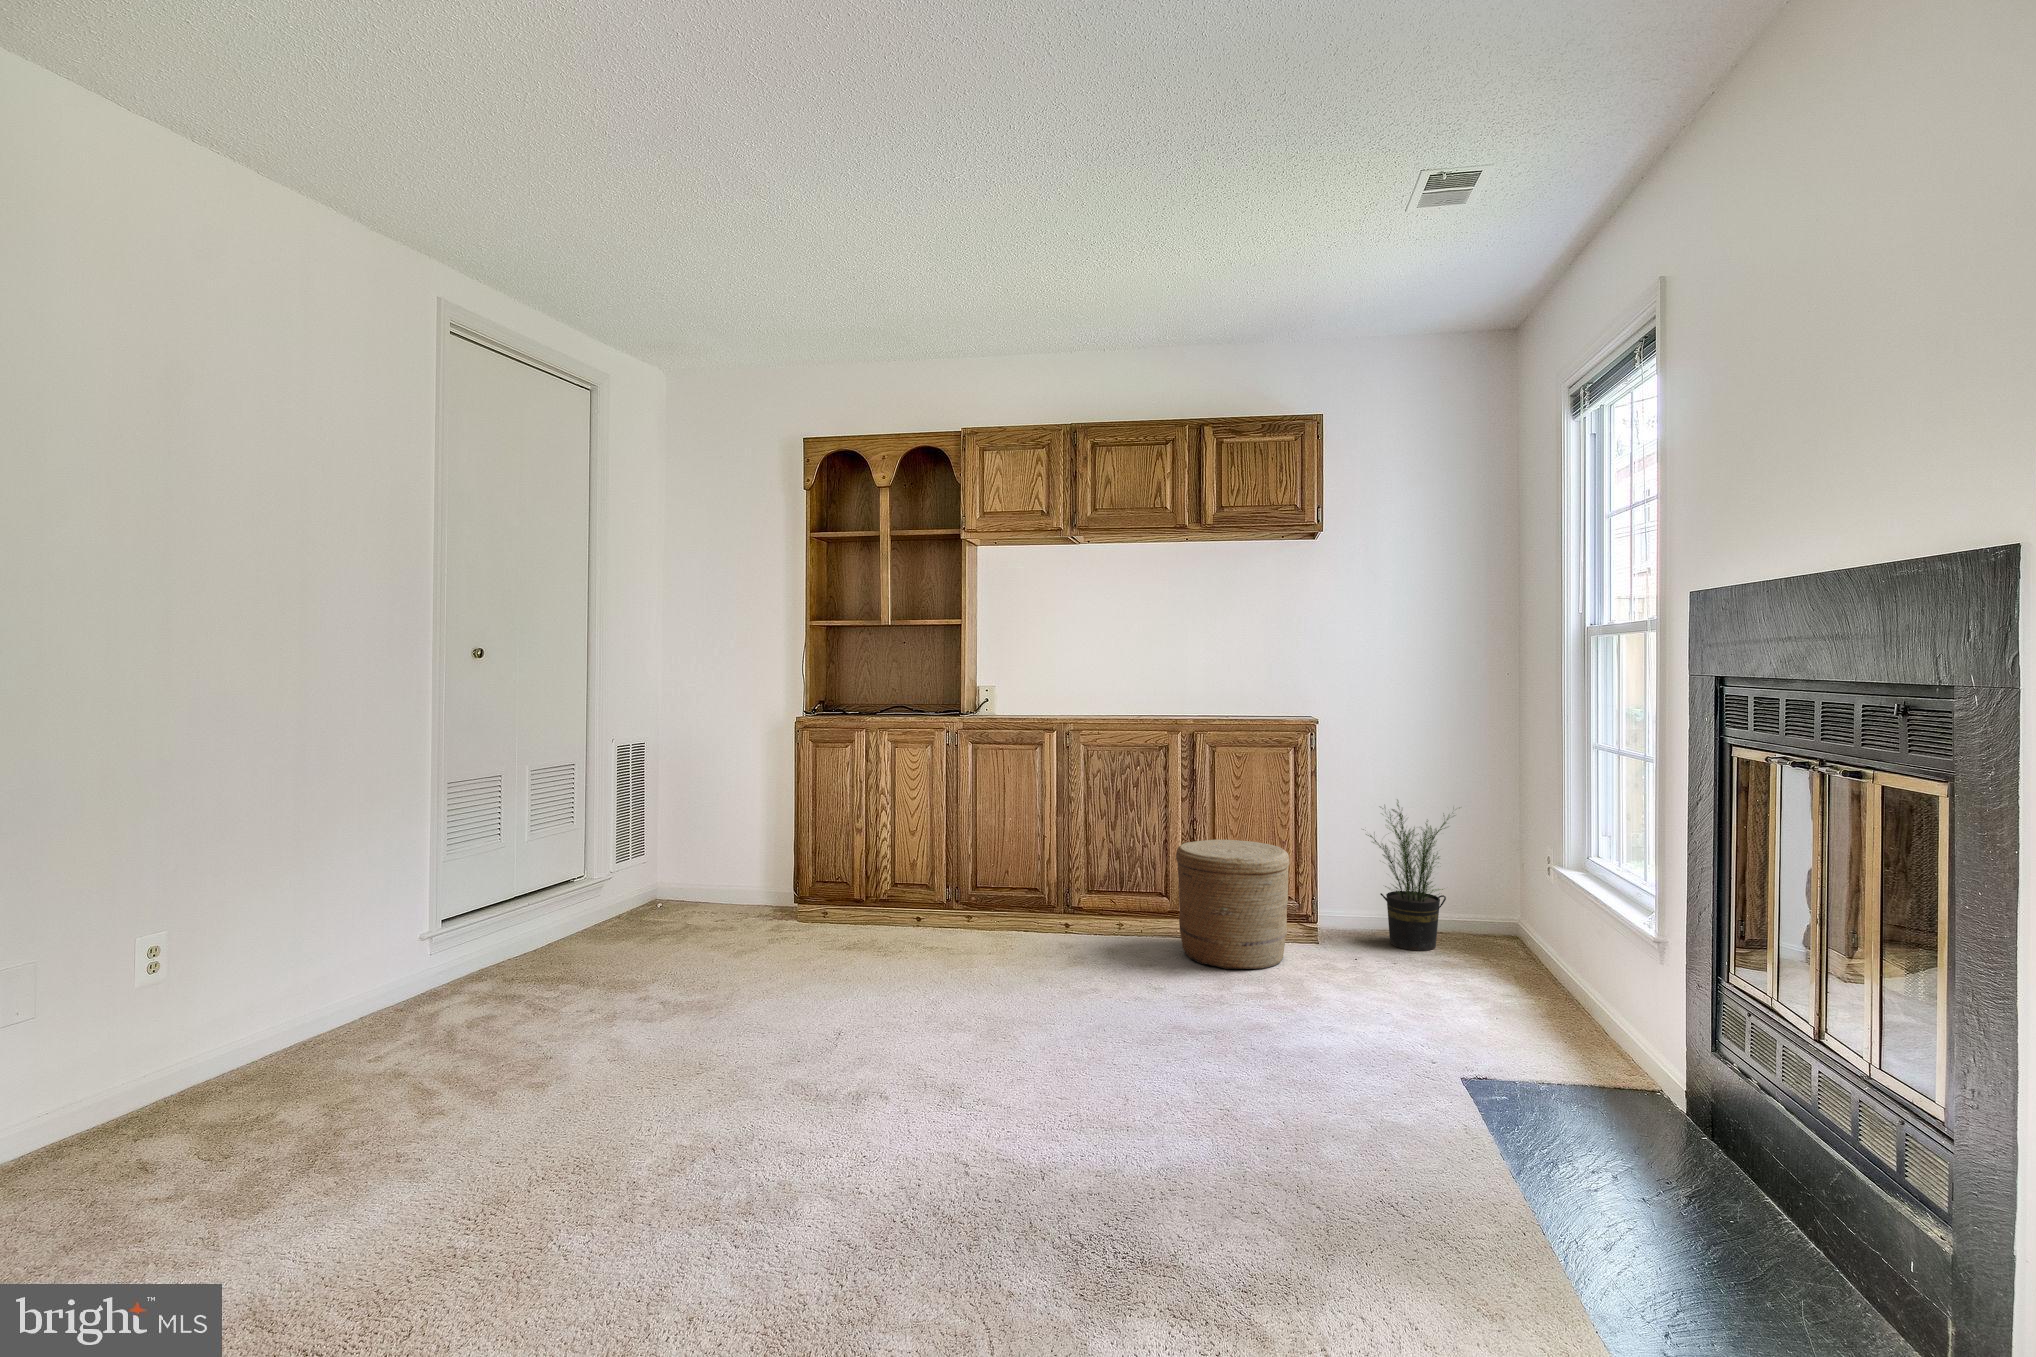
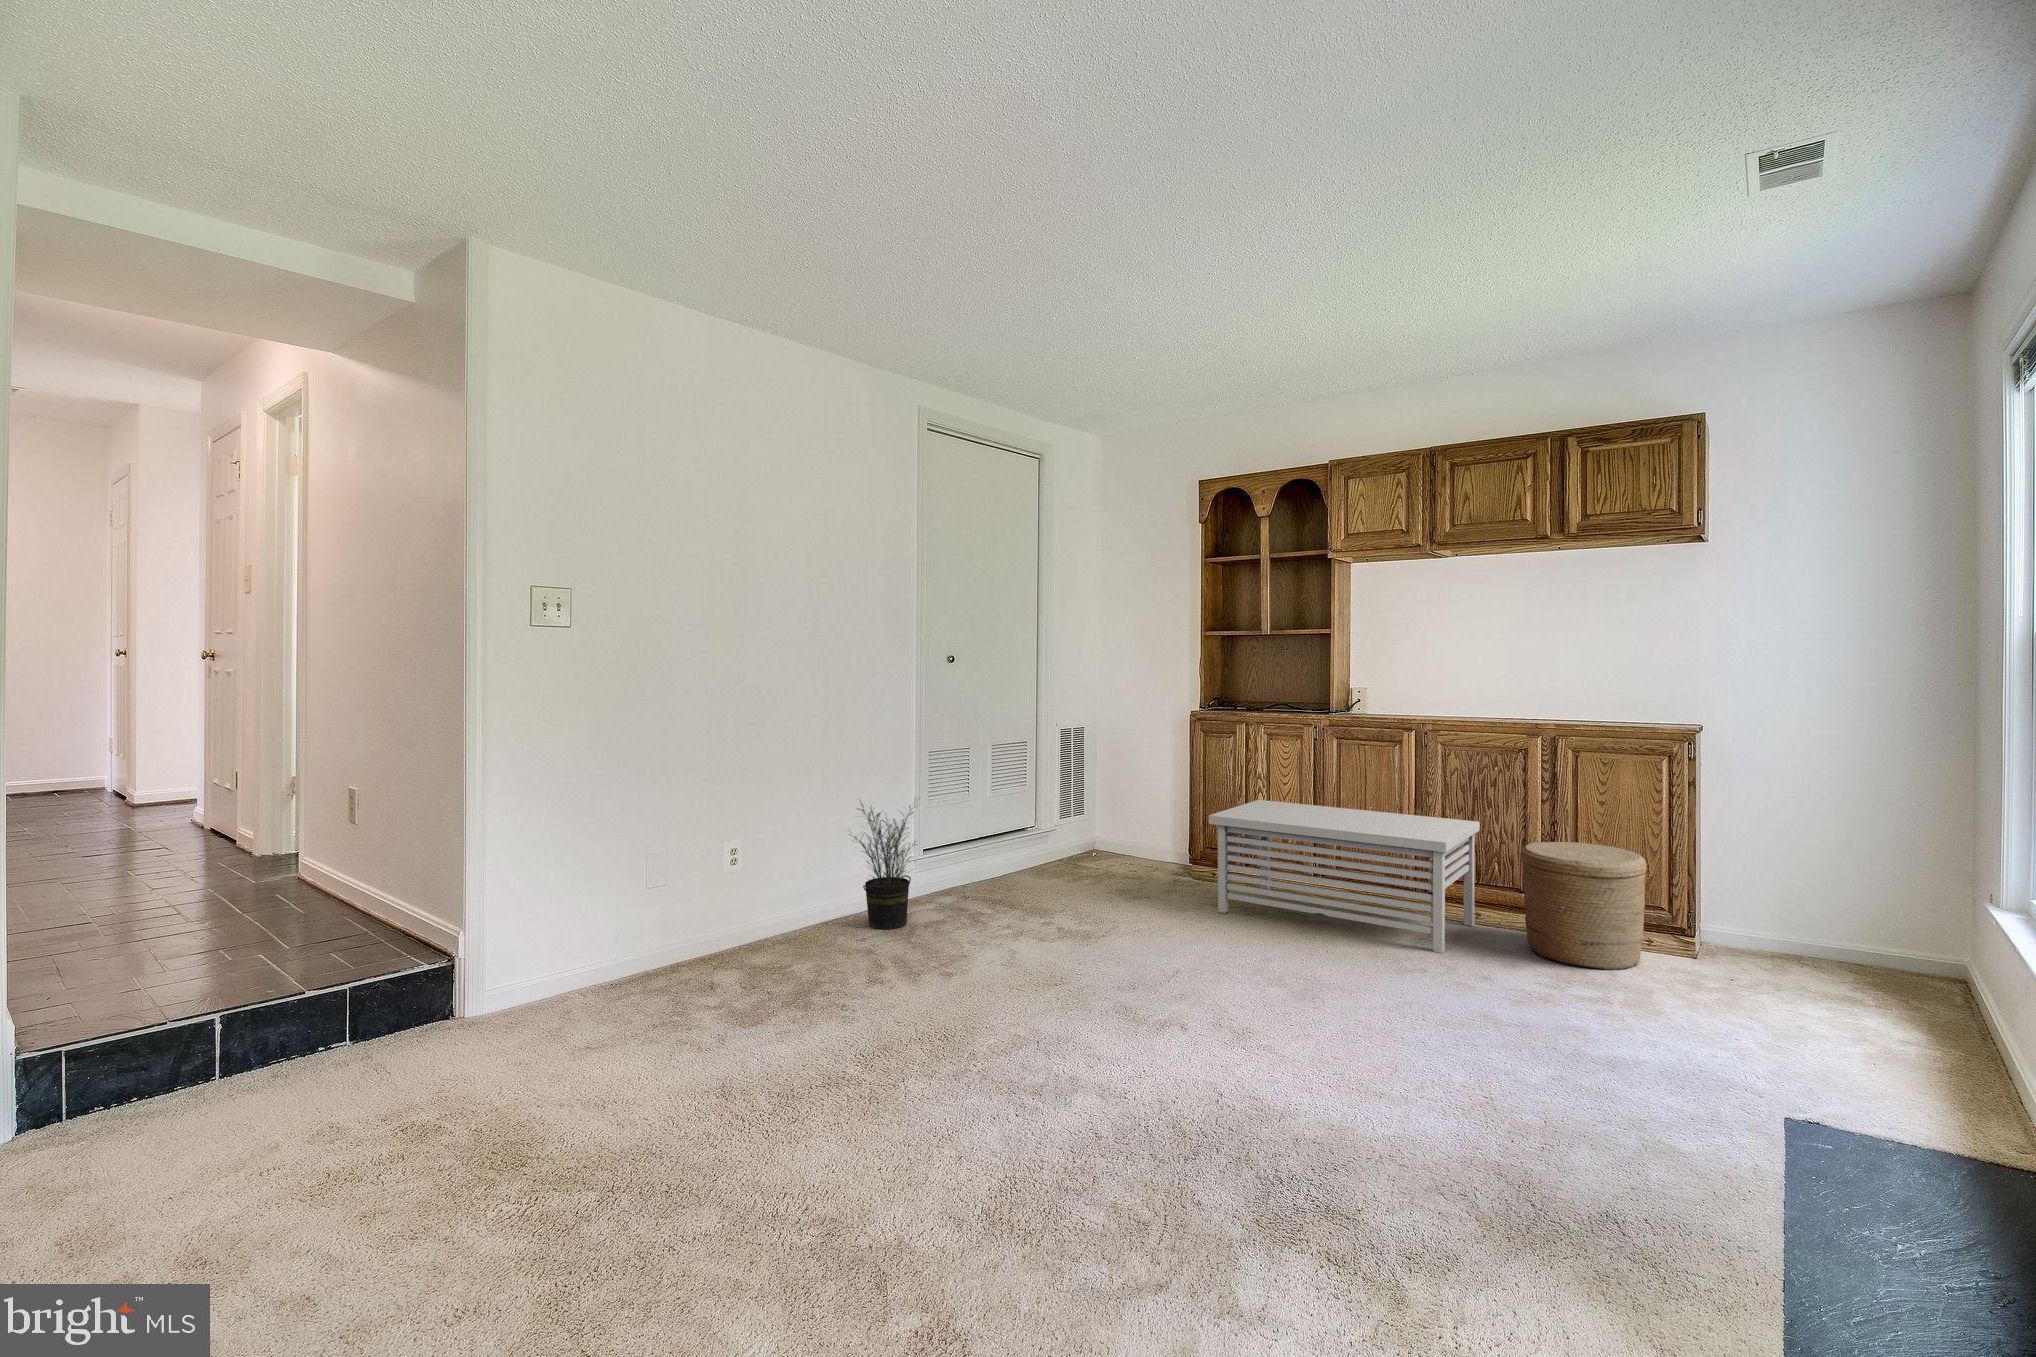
potted plant: present [1366,800,1450,951] -> present [854,798,916,929]
storage bench: none [837,819,1125,975] -> present [1209,800,1480,953]

